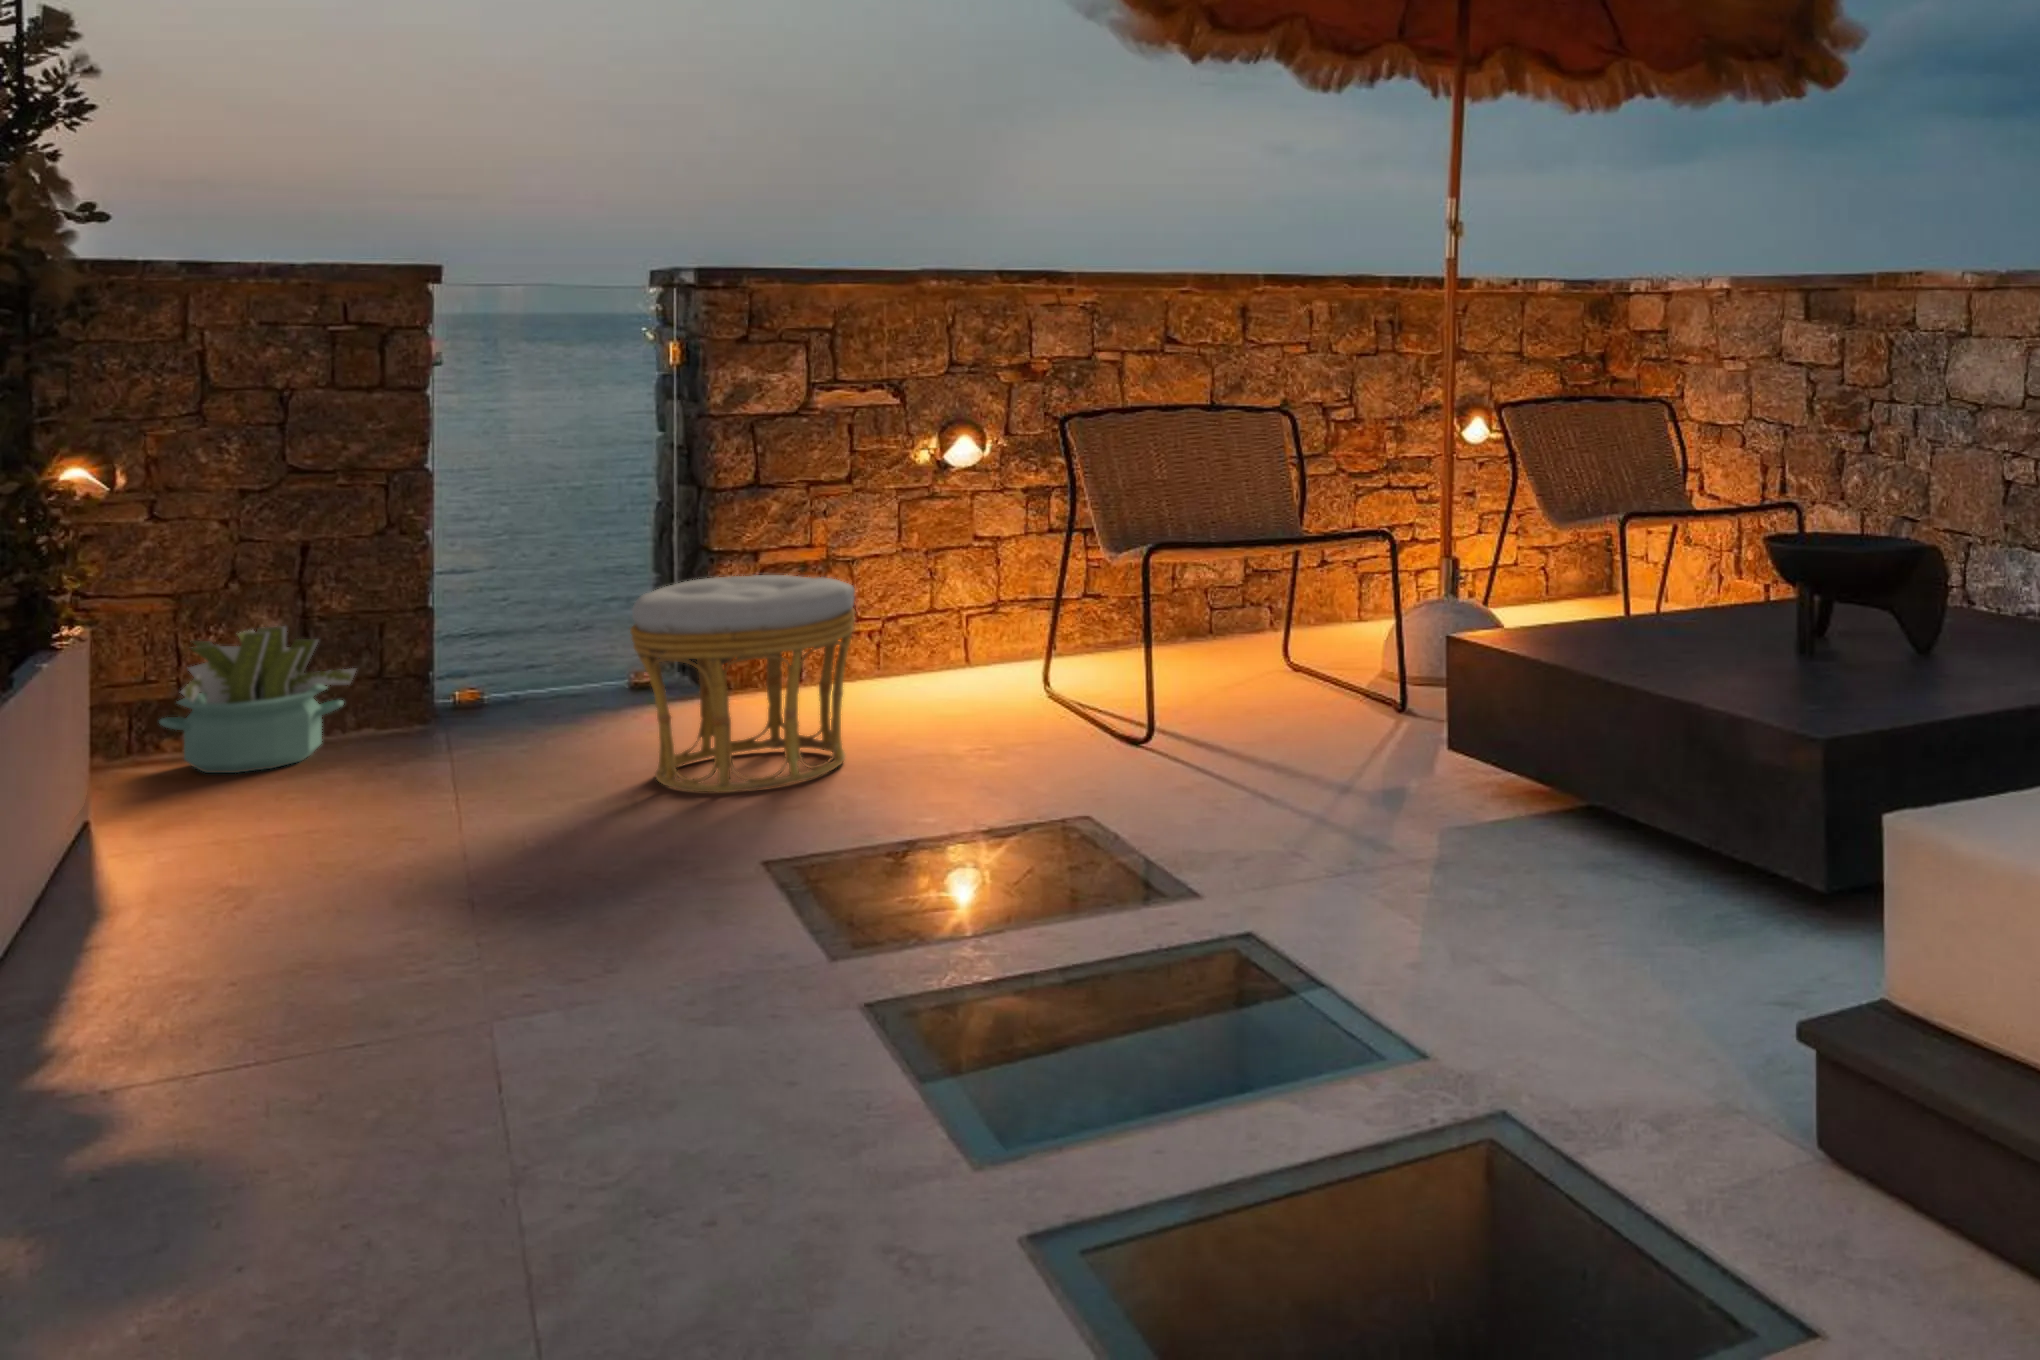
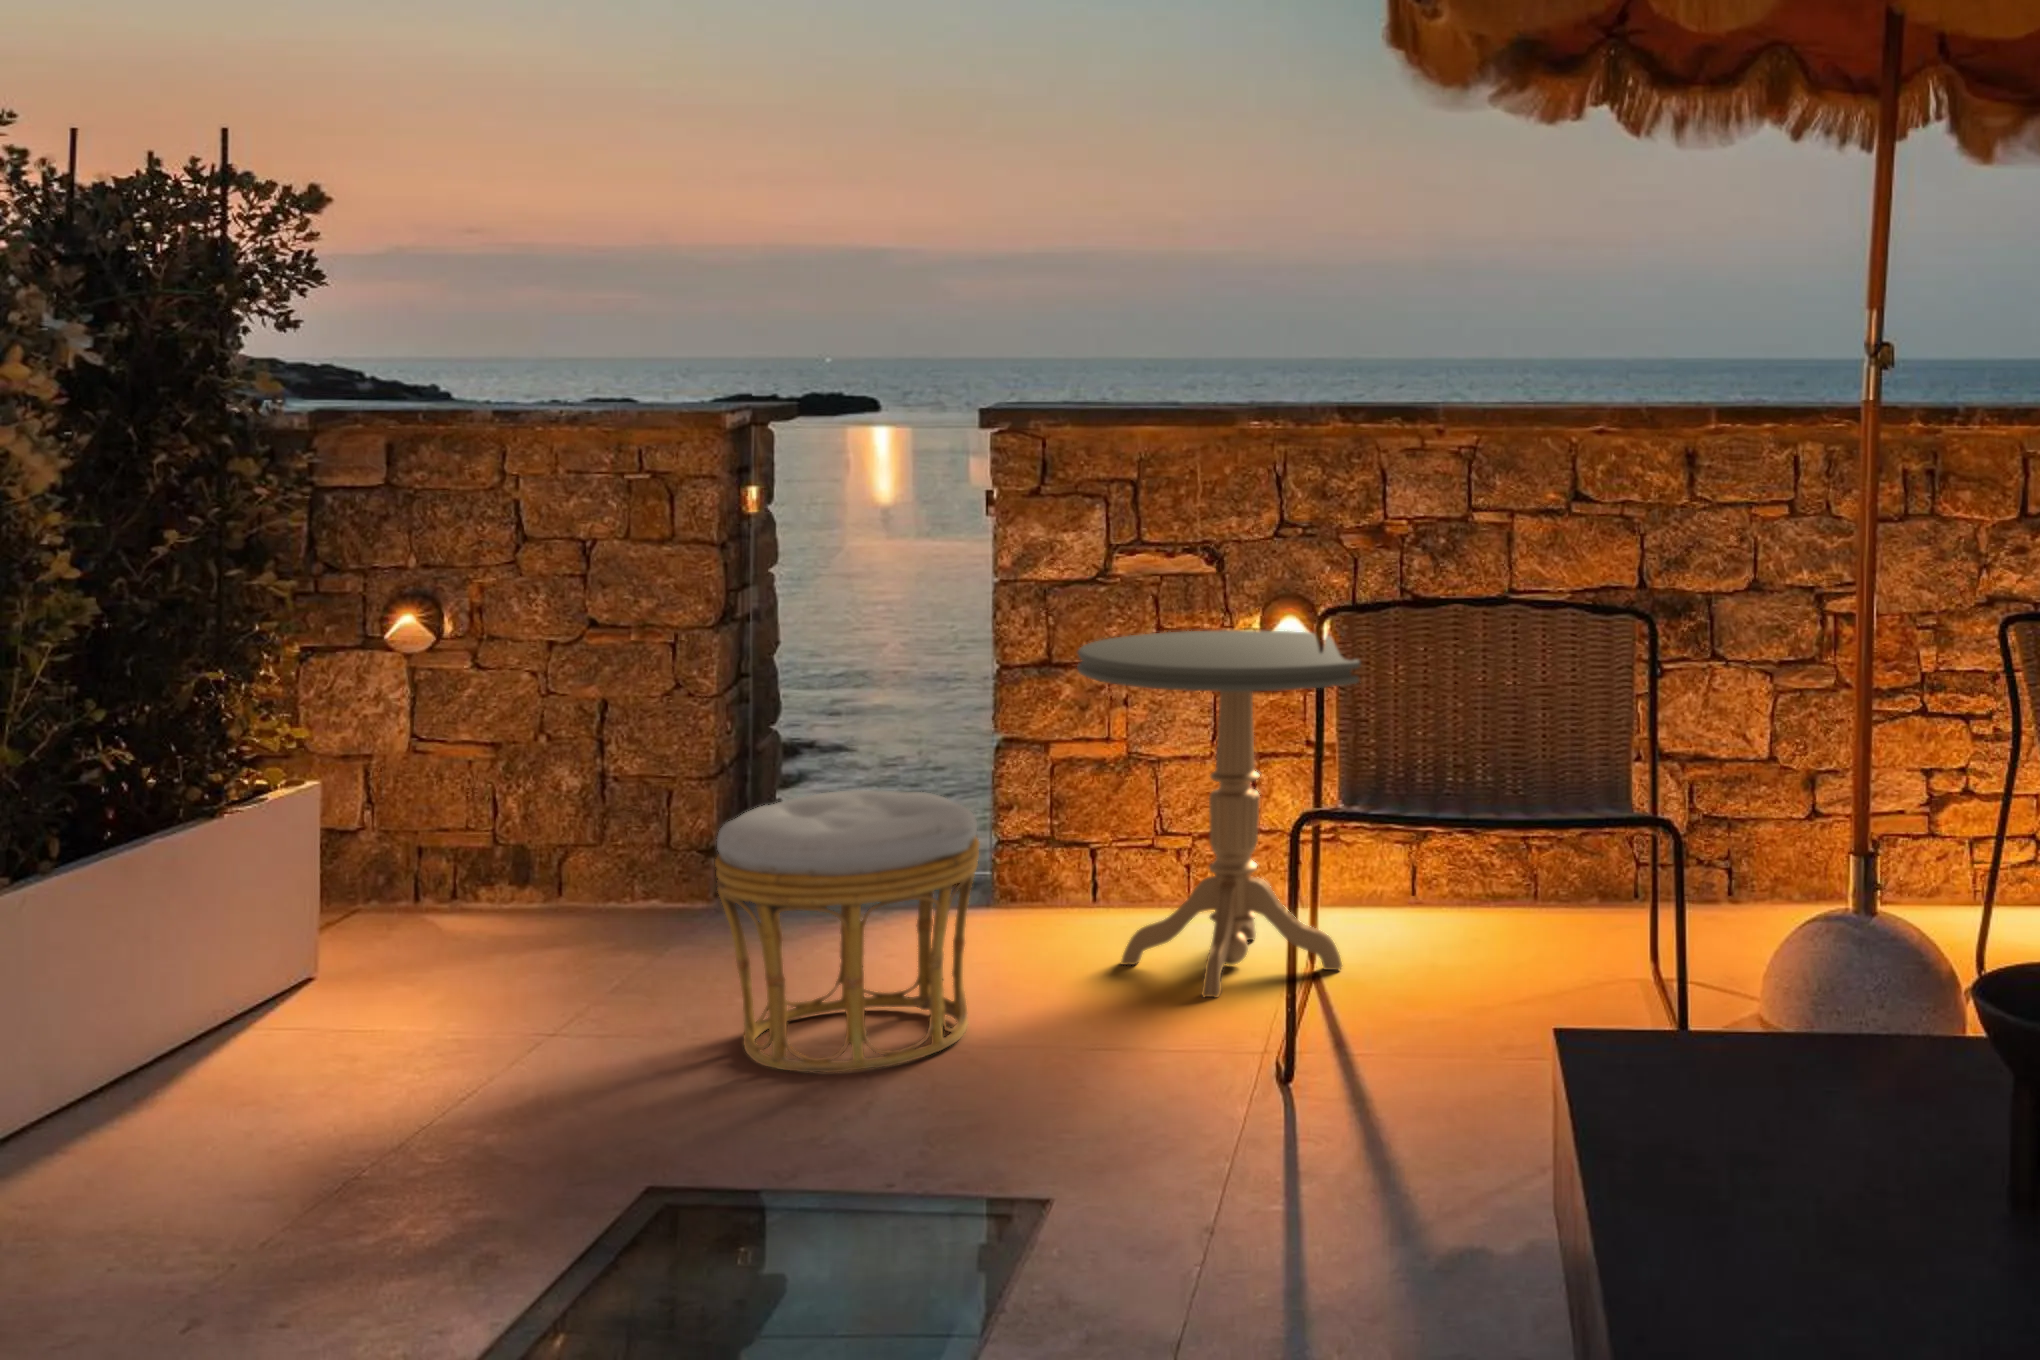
side table: none [838,449,1091,715] -> present [1077,630,1360,998]
decorative plant: present [159,626,356,773] -> none [432,787,617,943]

